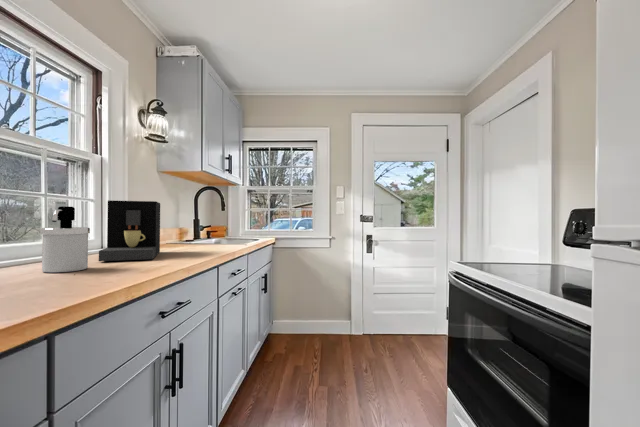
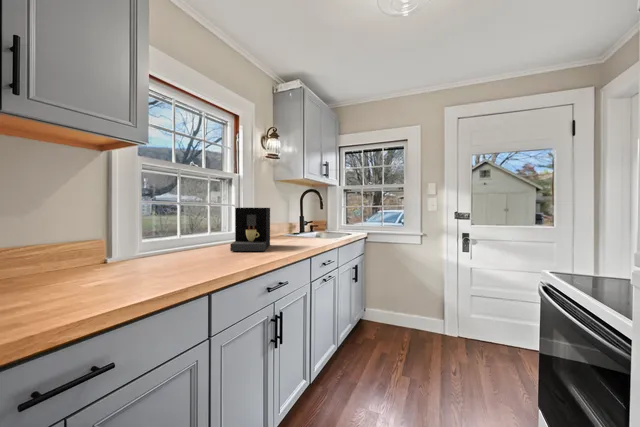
soap dispenser: present [41,206,90,272] -> none [199,215,225,258]

